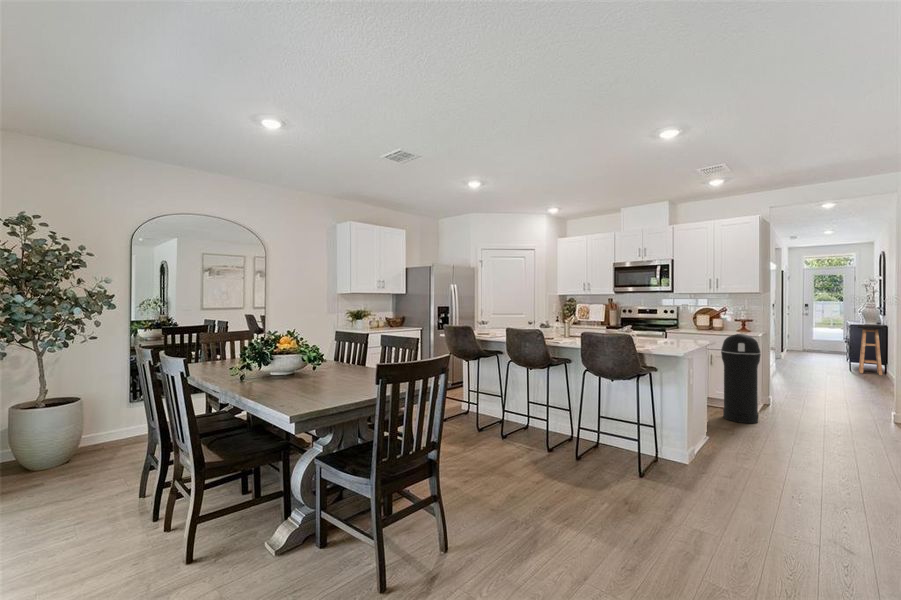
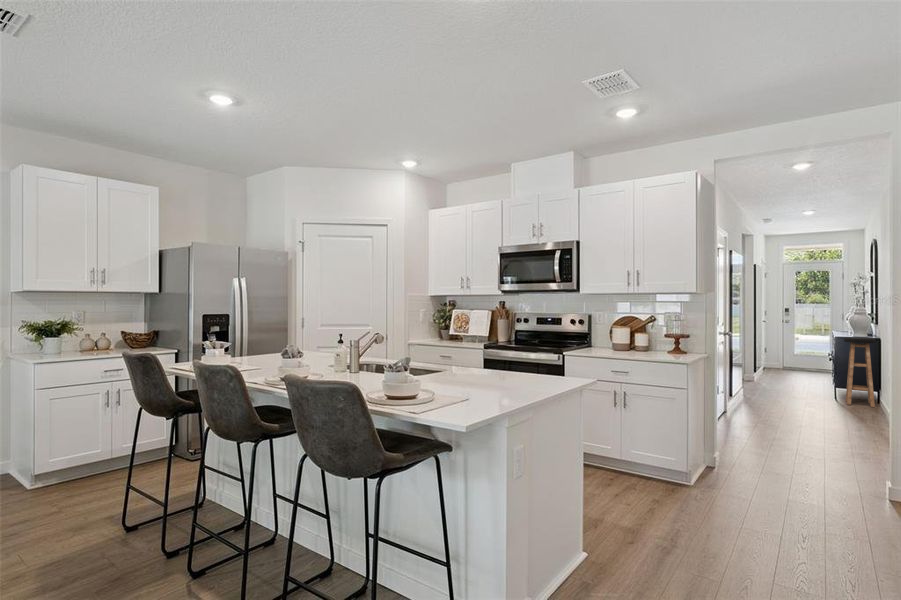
trash can: present [721,334,761,423] -> none [633,360,691,511]

